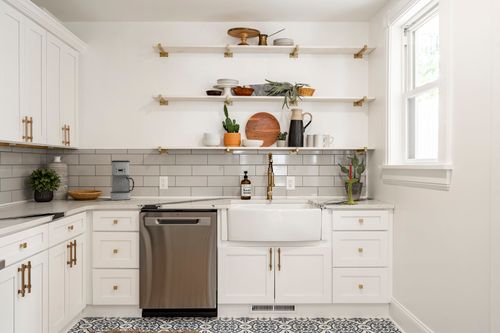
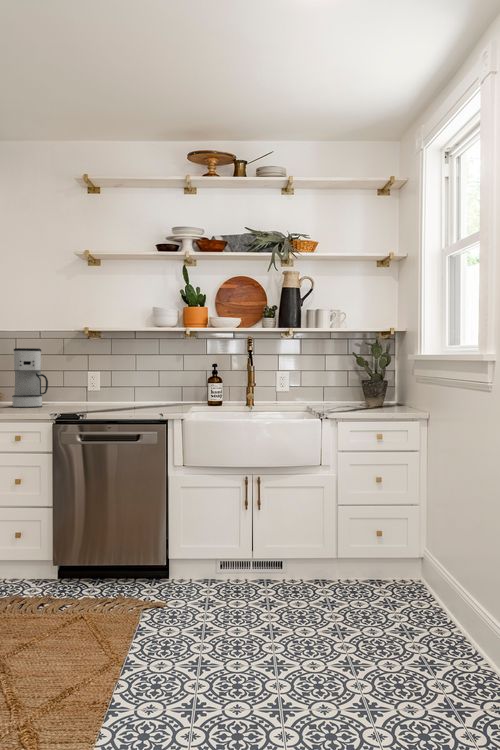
candle: present [343,165,358,204] -> none [356,353,379,412]

